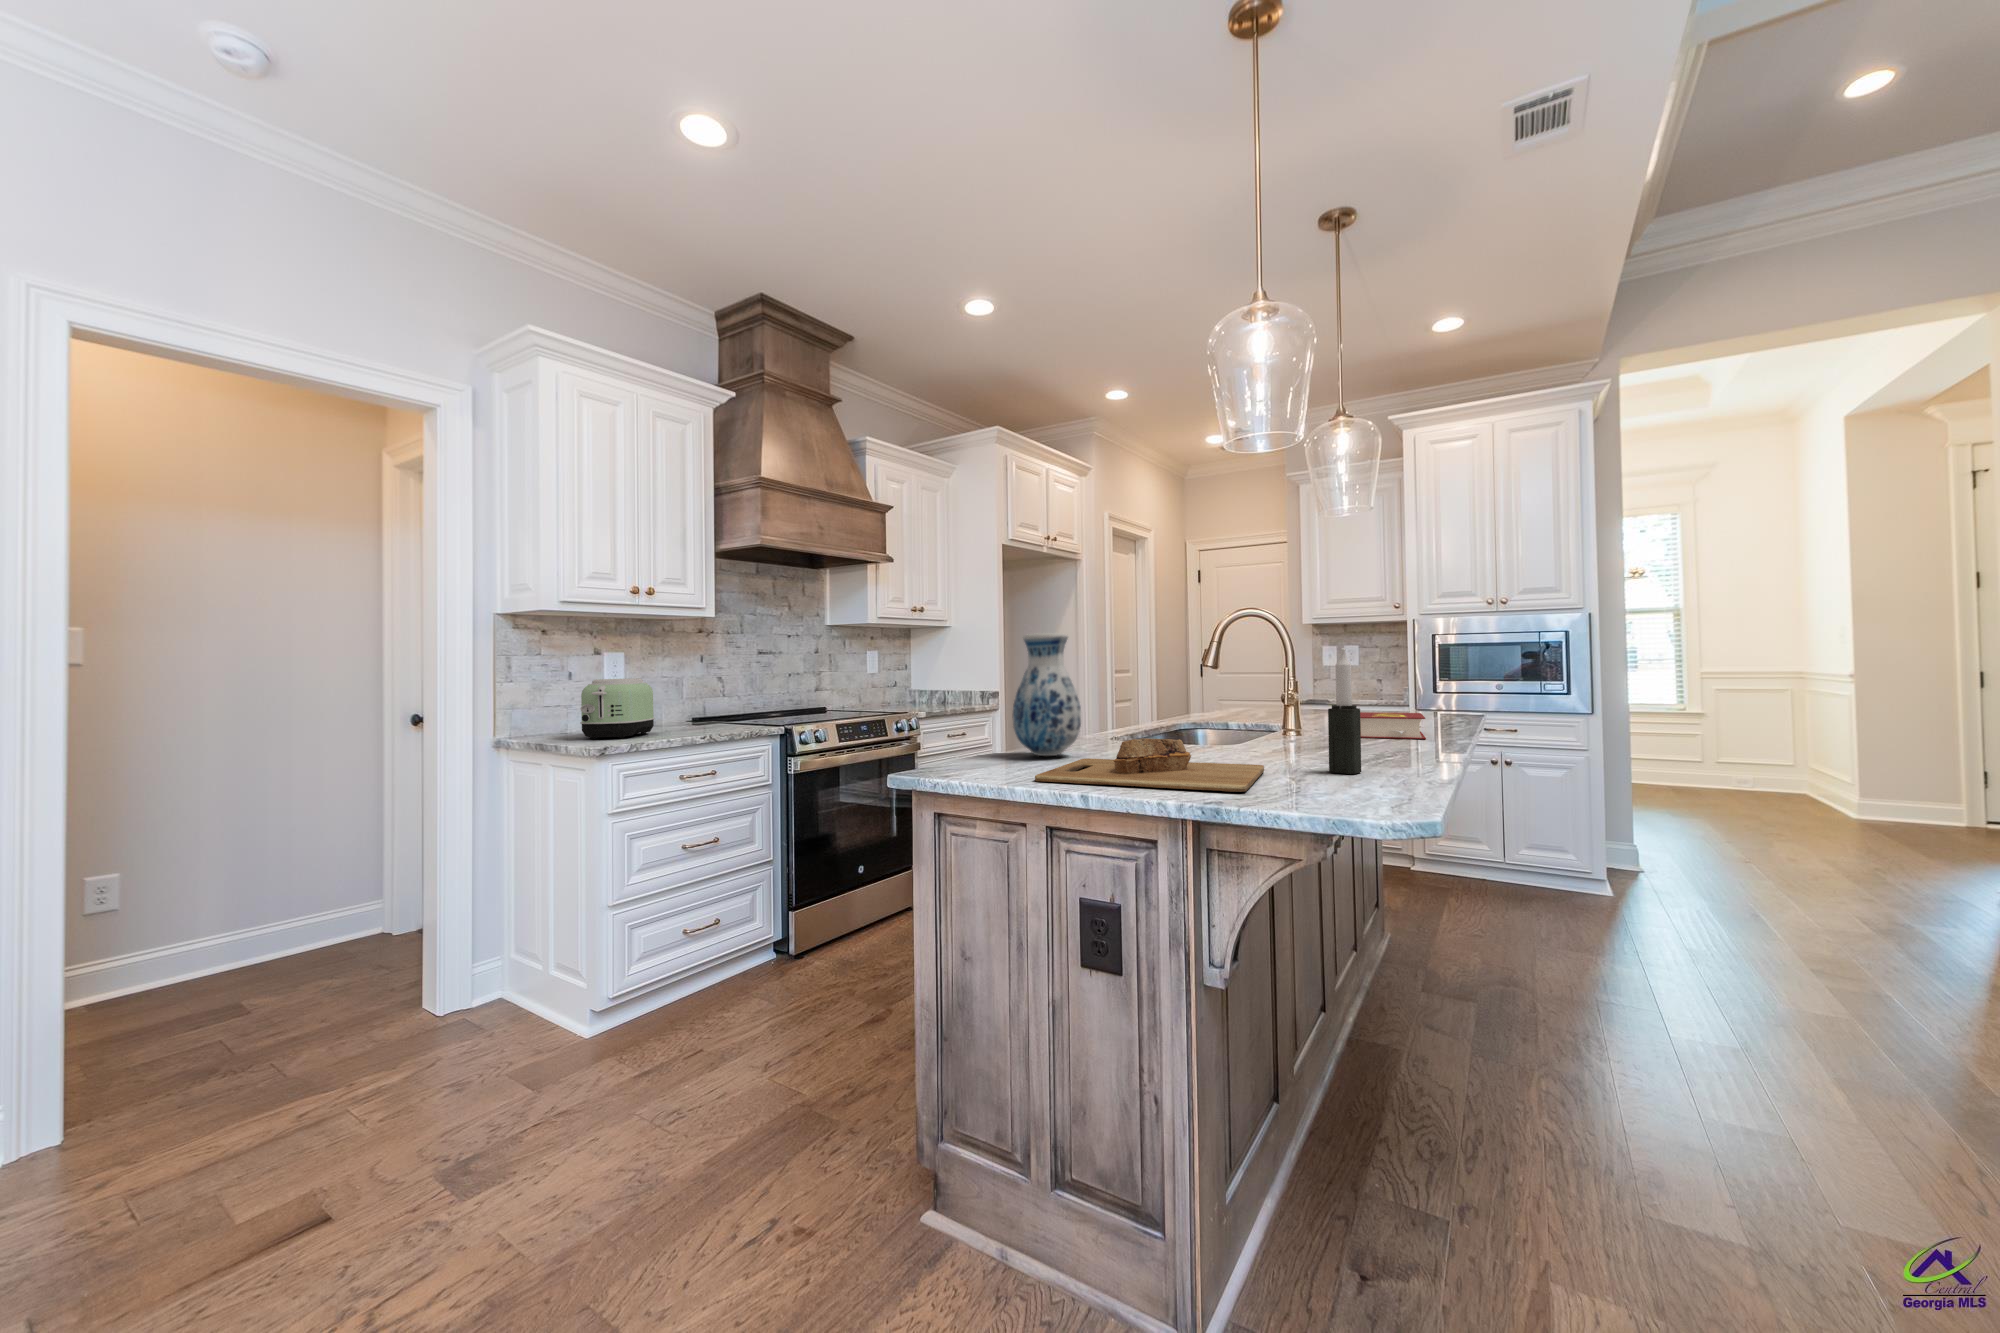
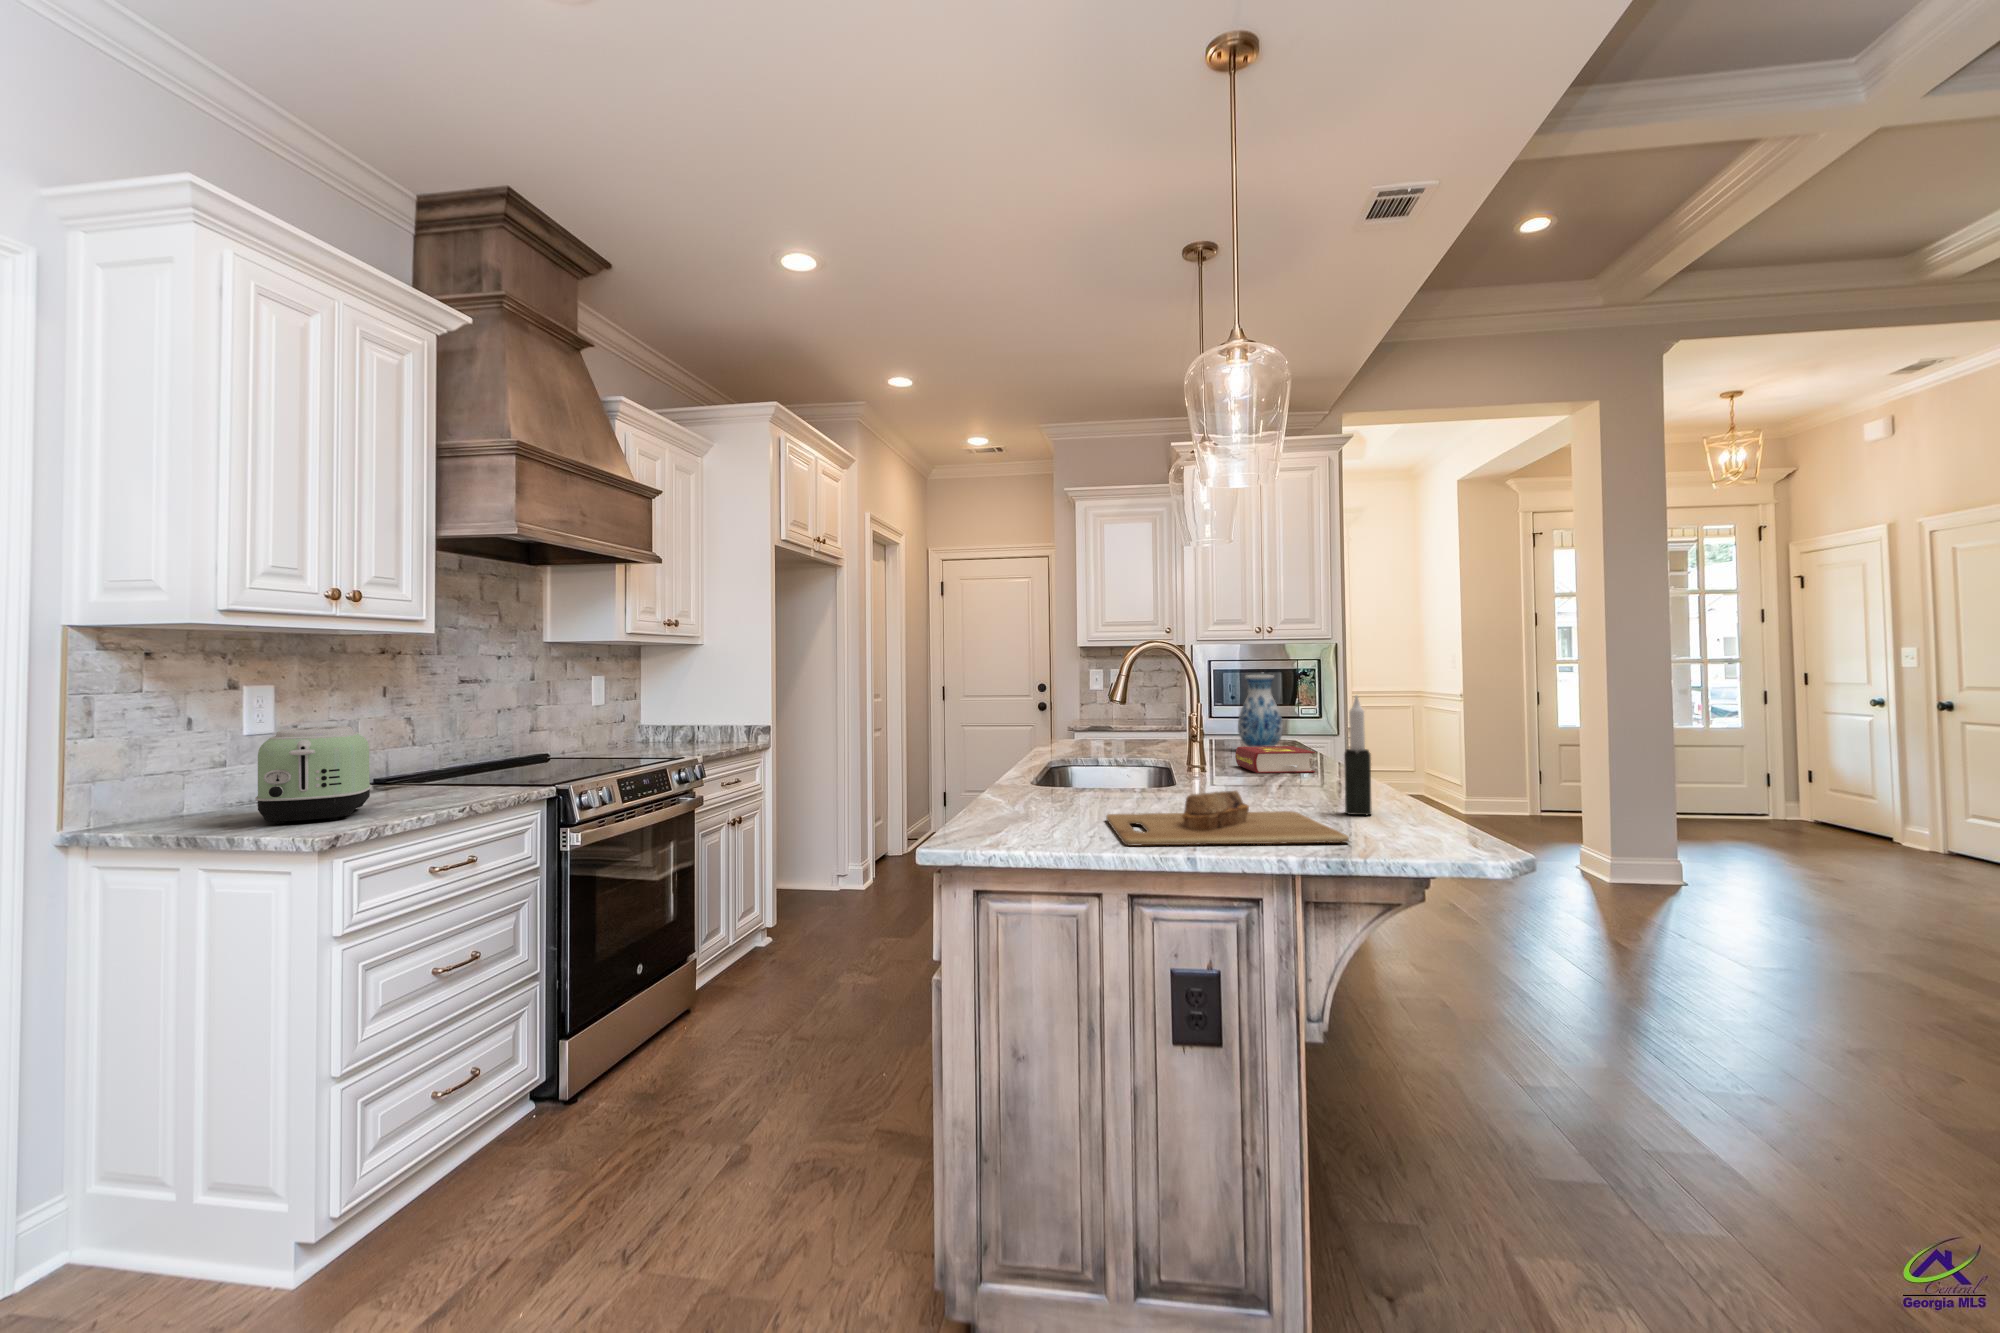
vase: present [1013,633,1081,756] -> present [1238,675,1283,747]

